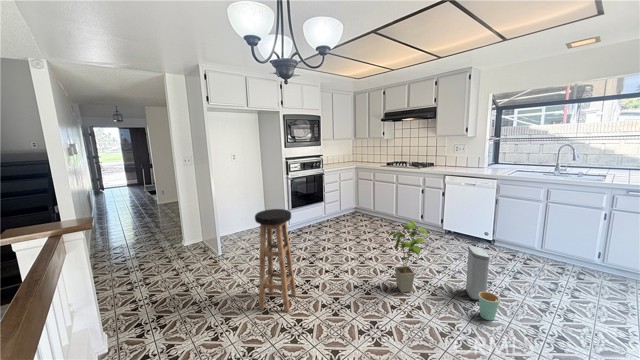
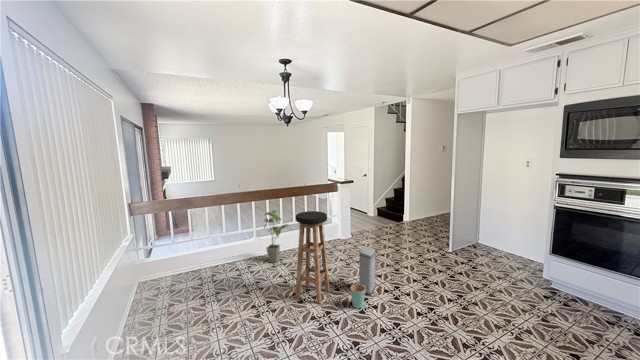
house plant: present [389,221,428,293] -> present [264,211,289,263]
trash can: present [466,246,499,321] -> present [351,246,375,308]

